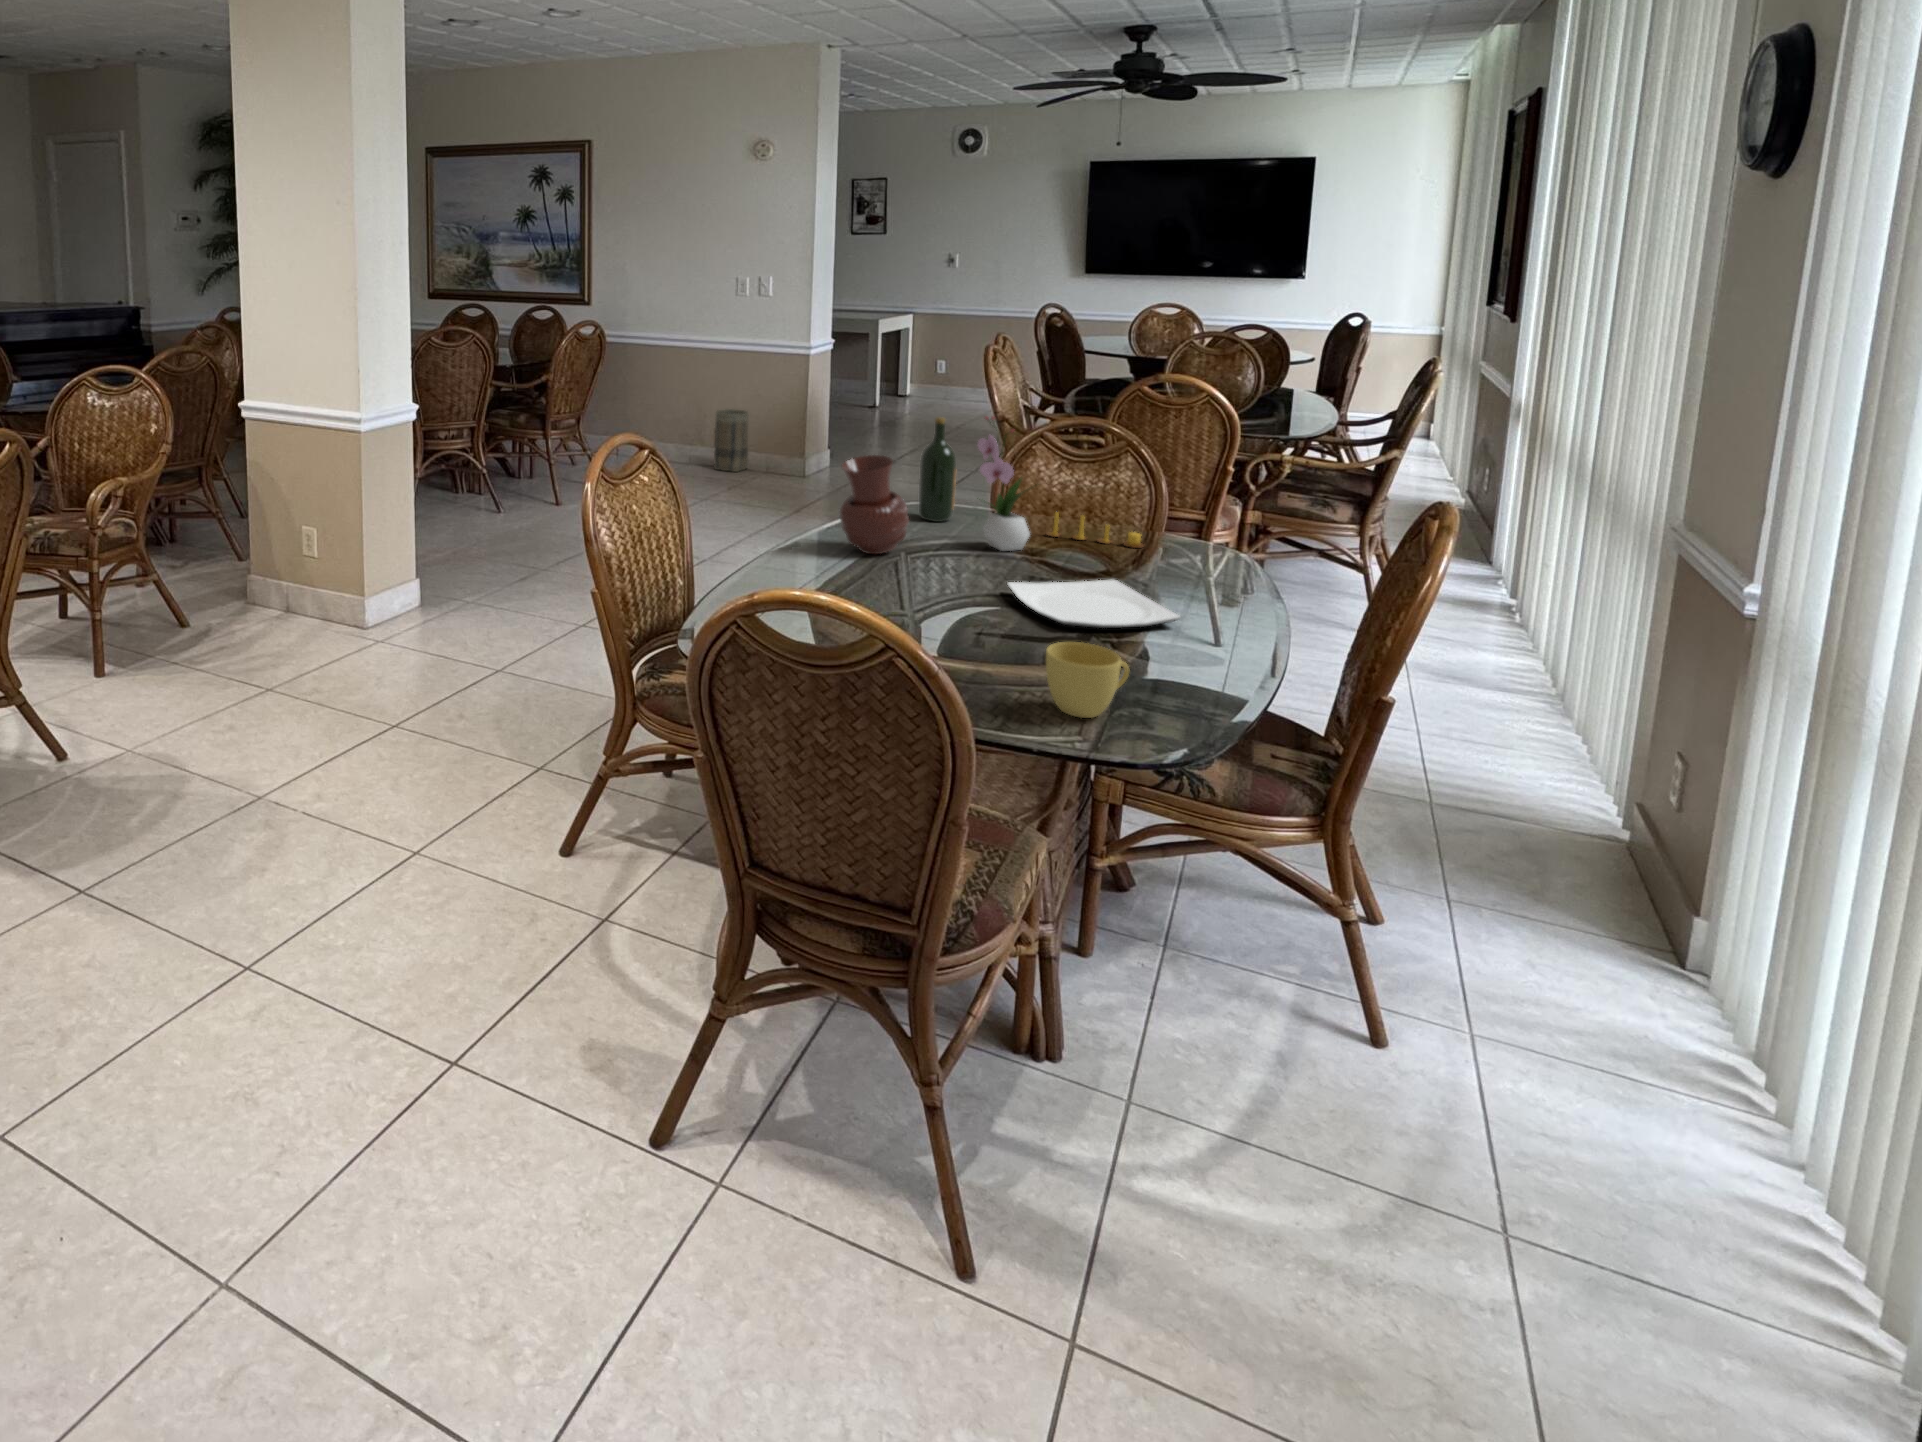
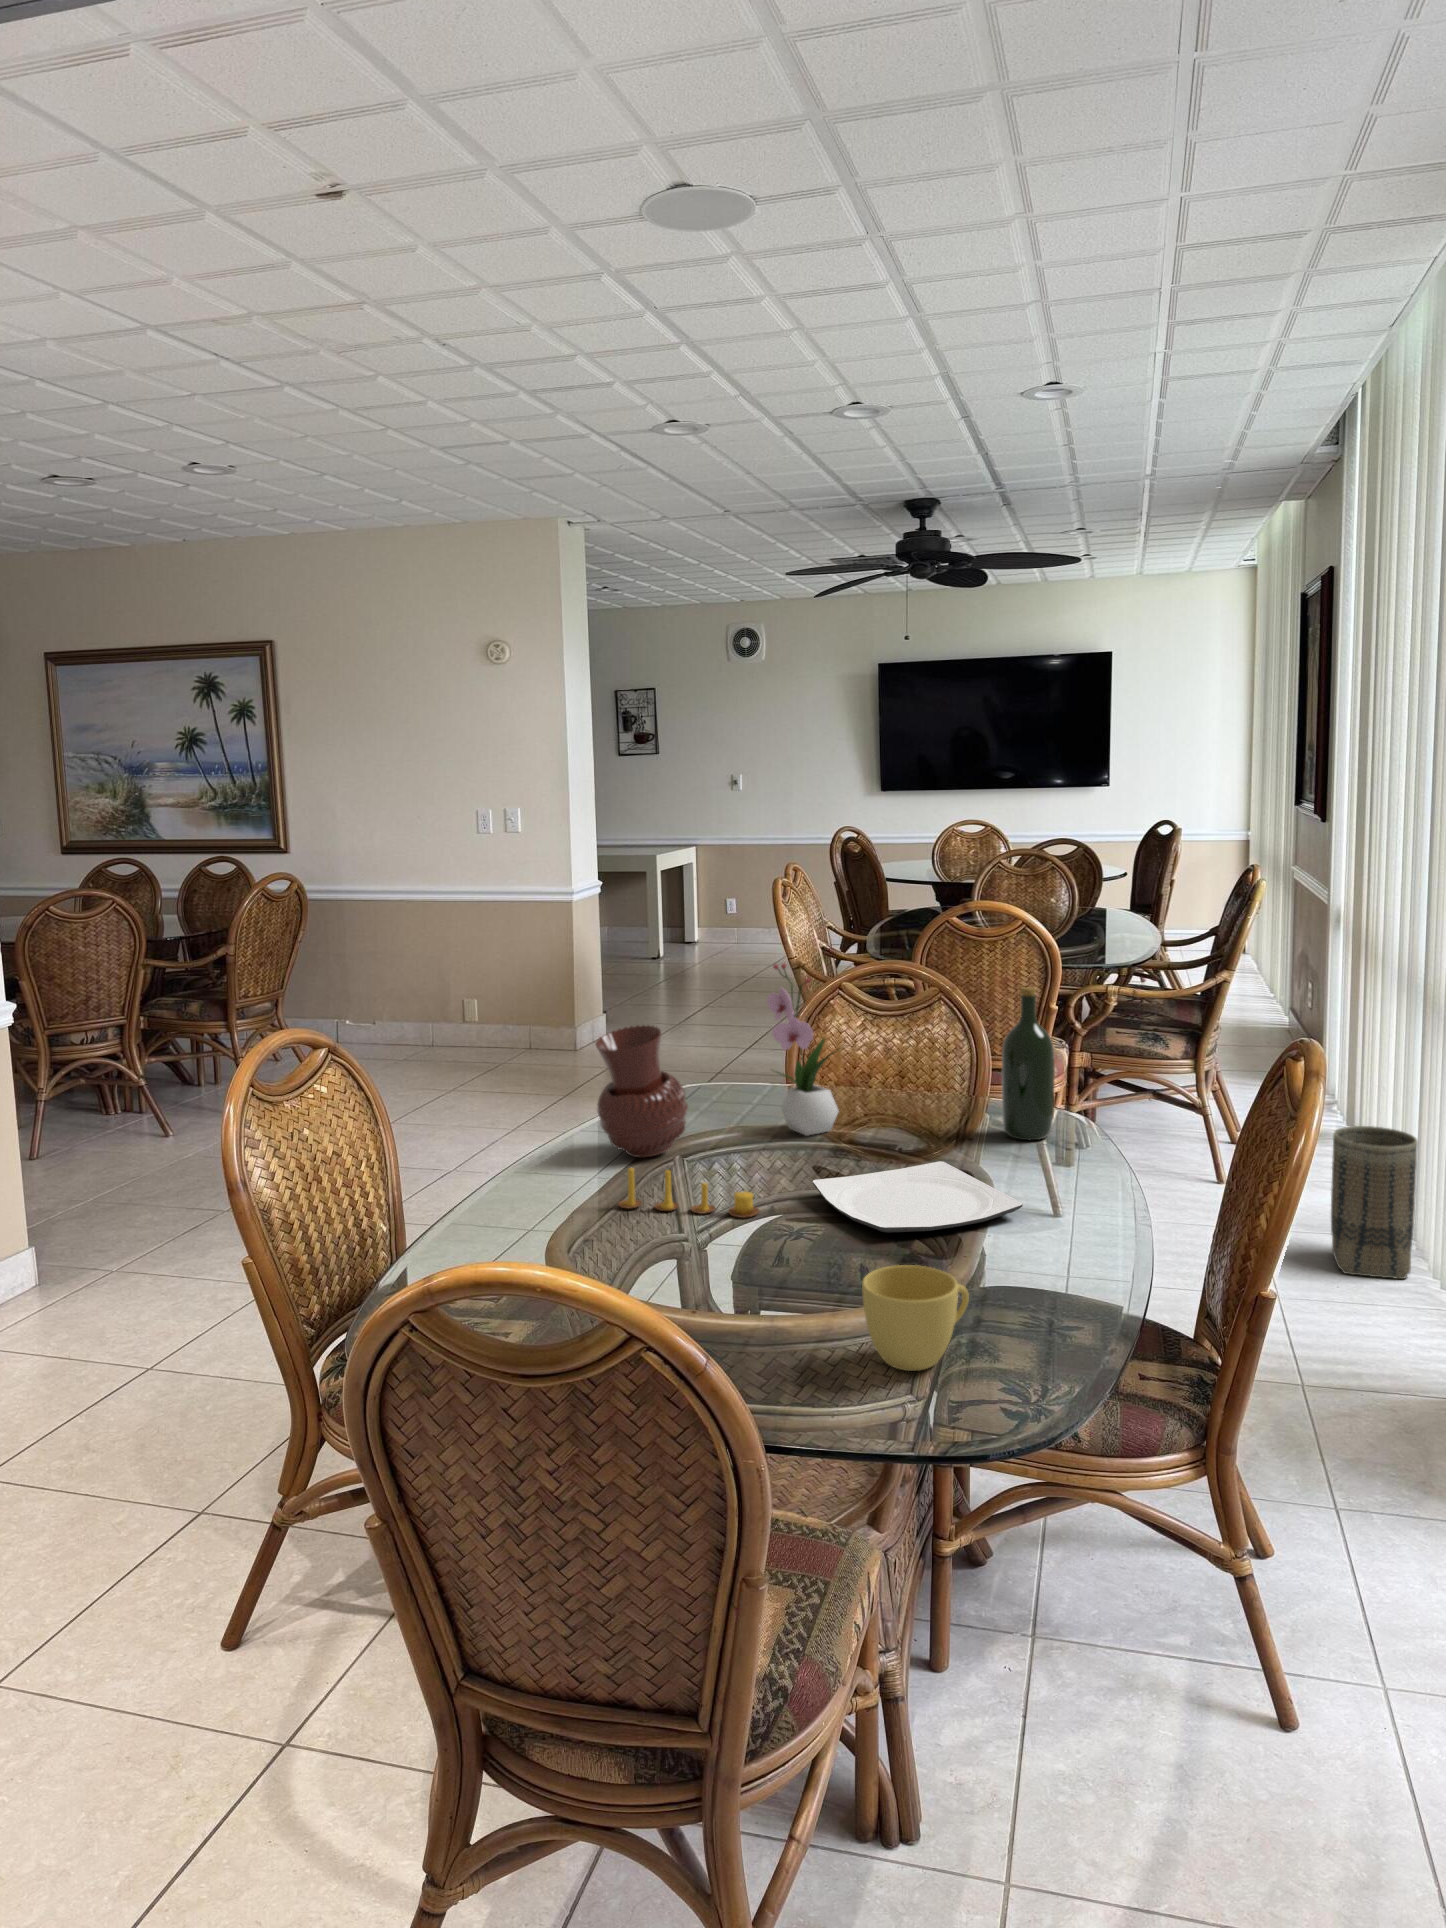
basket: present [714,409,749,472] -> present [1331,1126,1418,1279]
wine bottle: present [919,417,956,522] -> present [1002,987,1055,1140]
candle: present [1047,512,1144,548] -> present [618,1168,759,1218]

